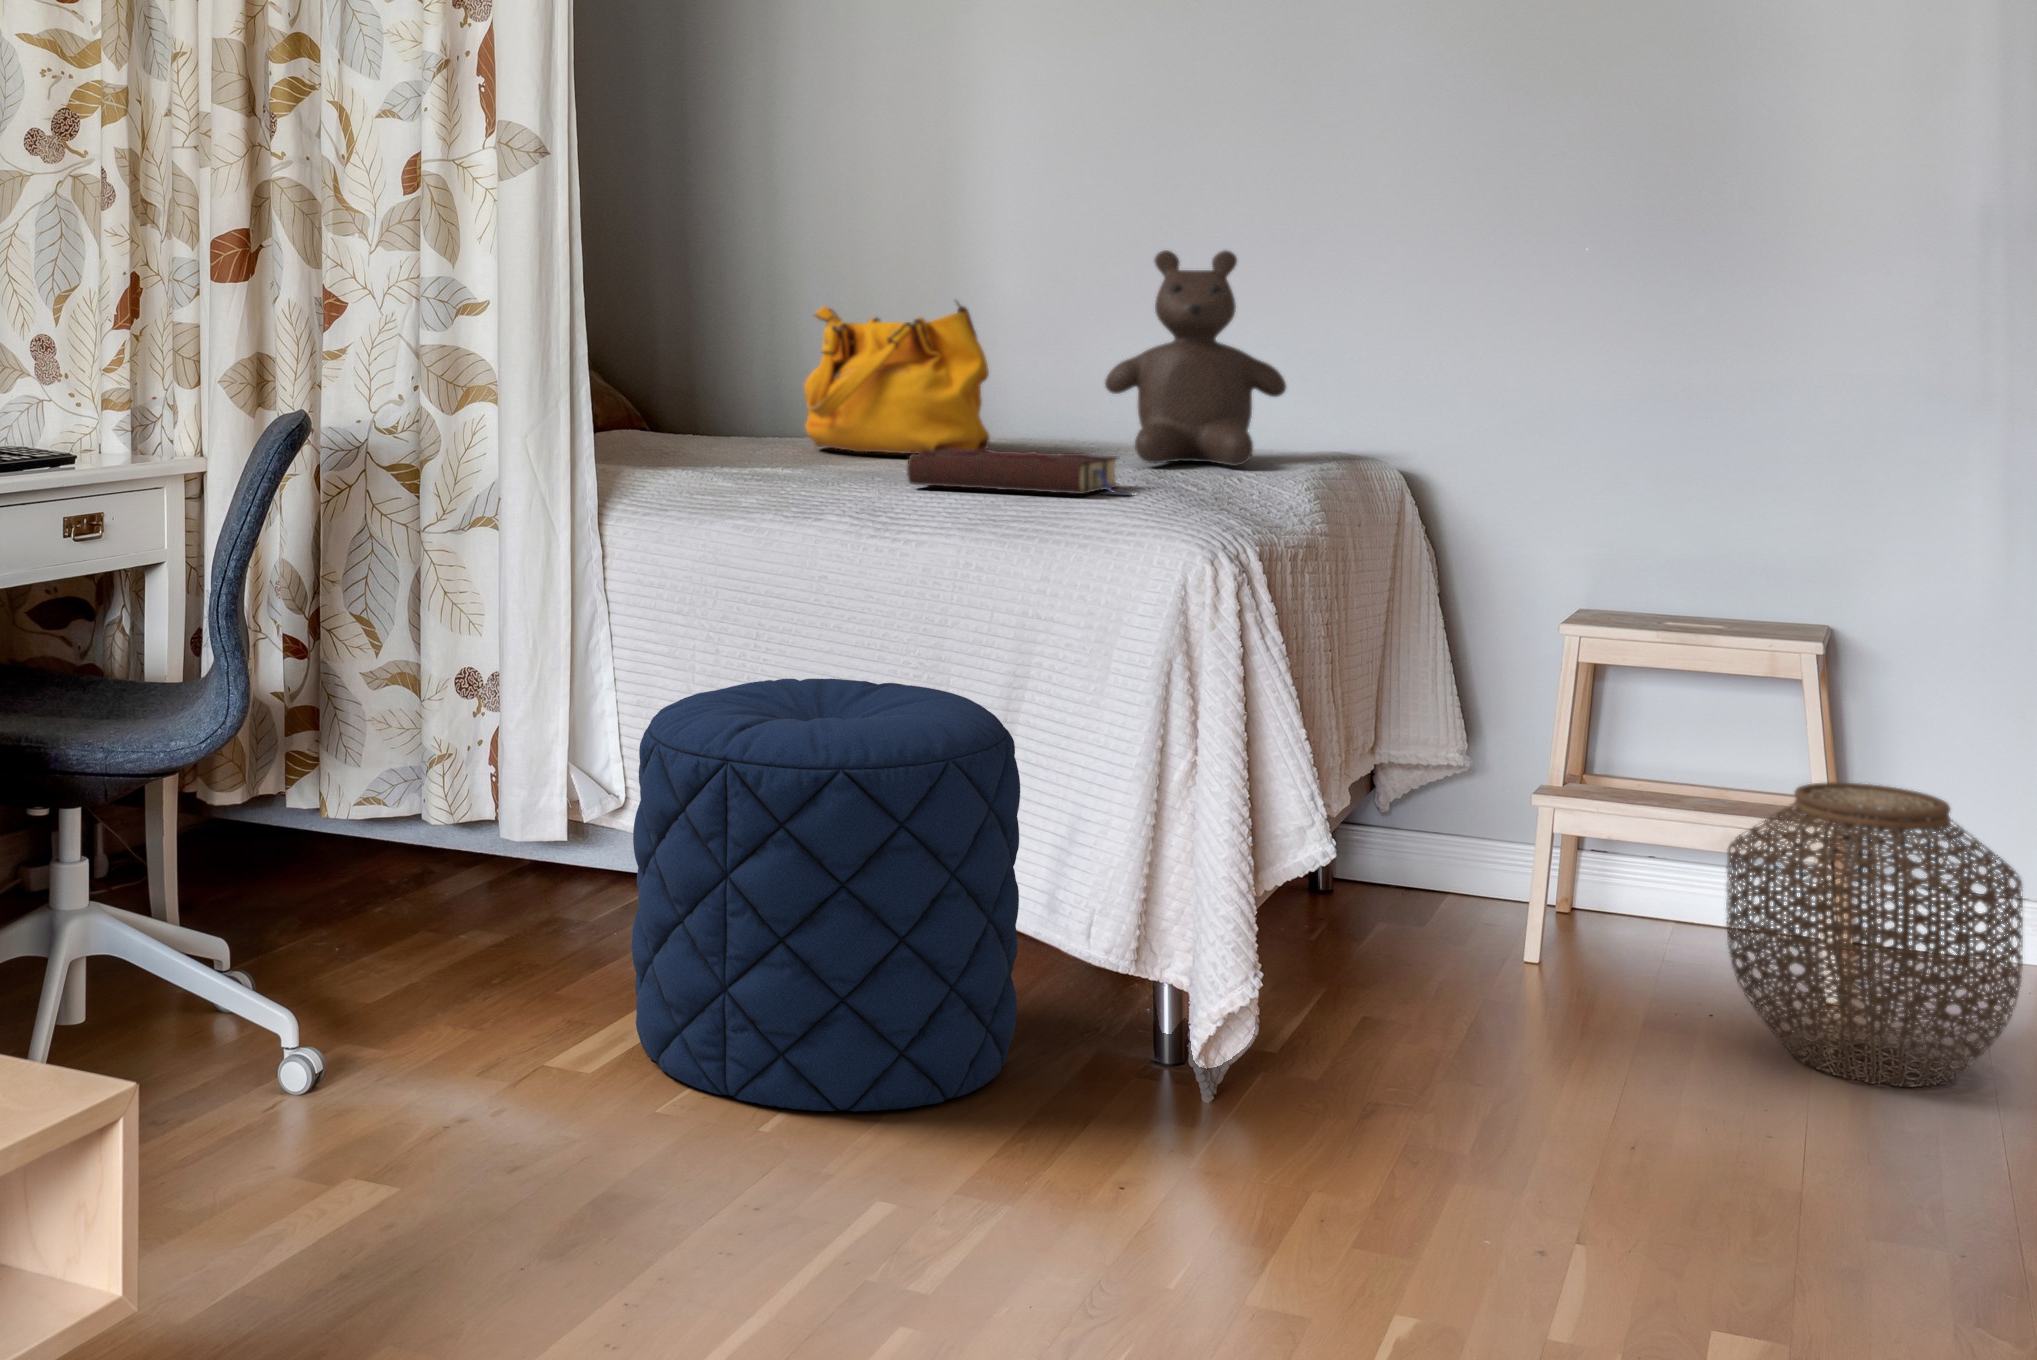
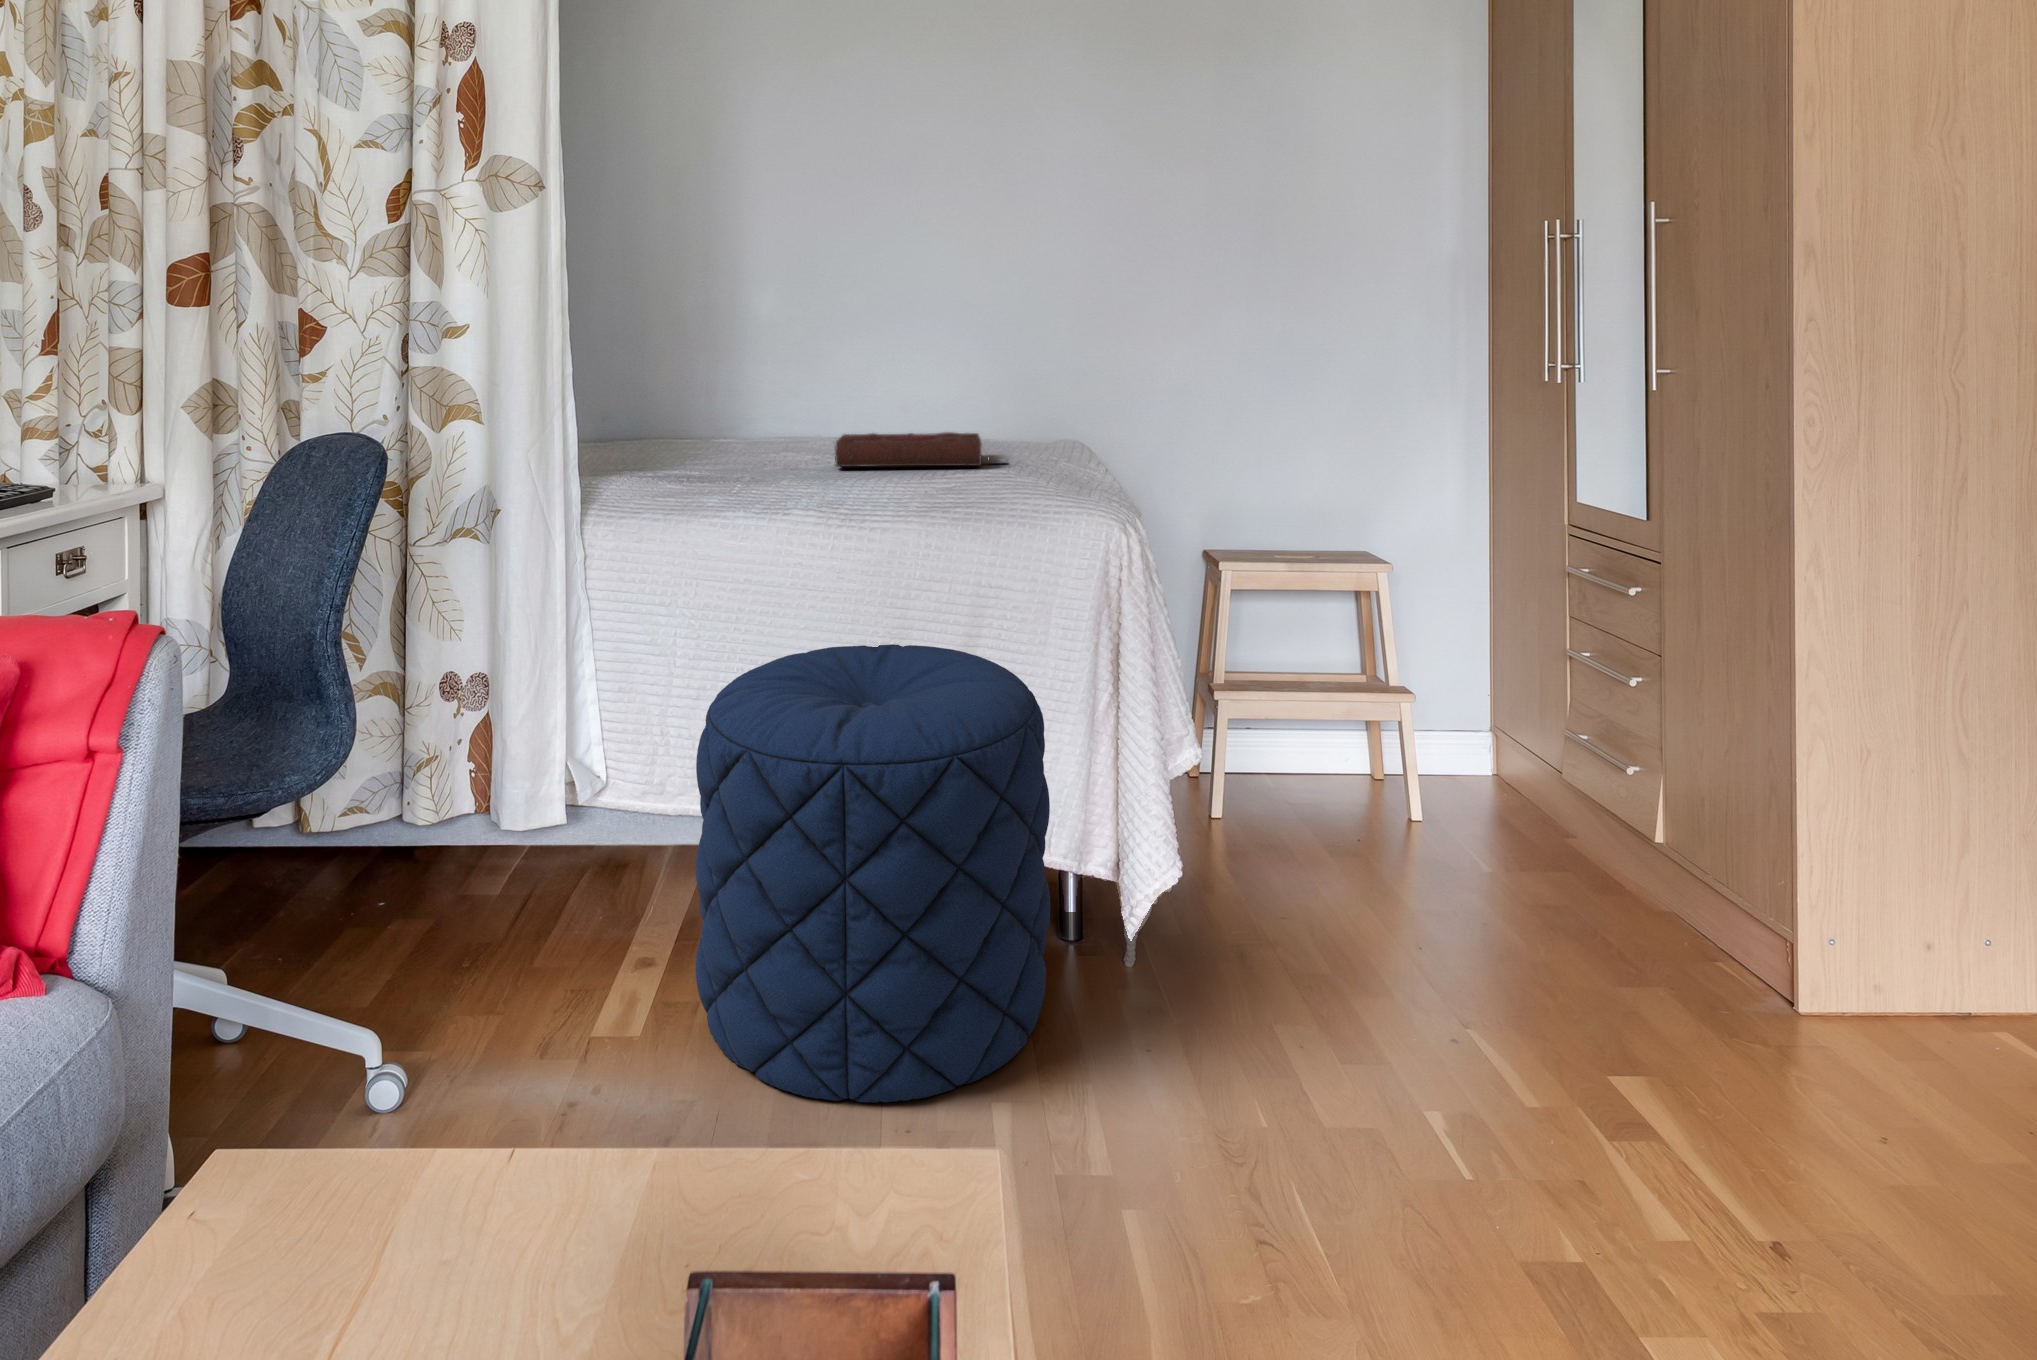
teddy bear: present [1105,250,1286,466] -> none [901,280,1022,435]
handbag: present [804,300,989,454] -> none [667,318,816,439]
woven basket: present [1727,782,2023,1087] -> none [1376,618,1563,823]

